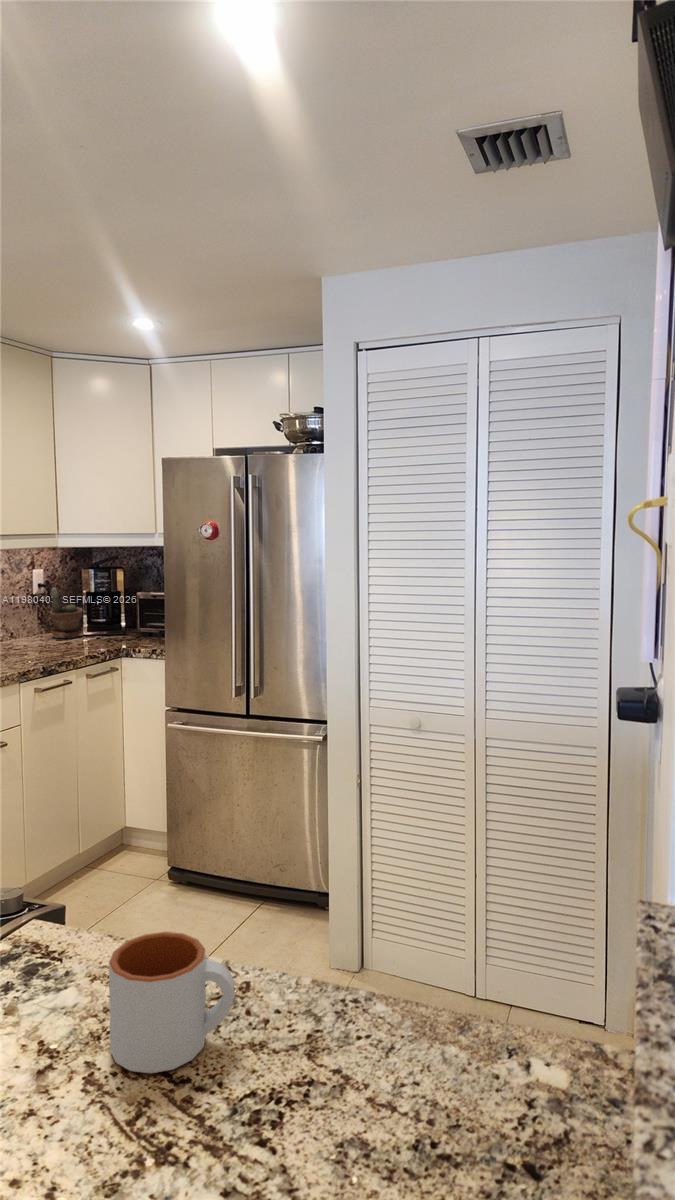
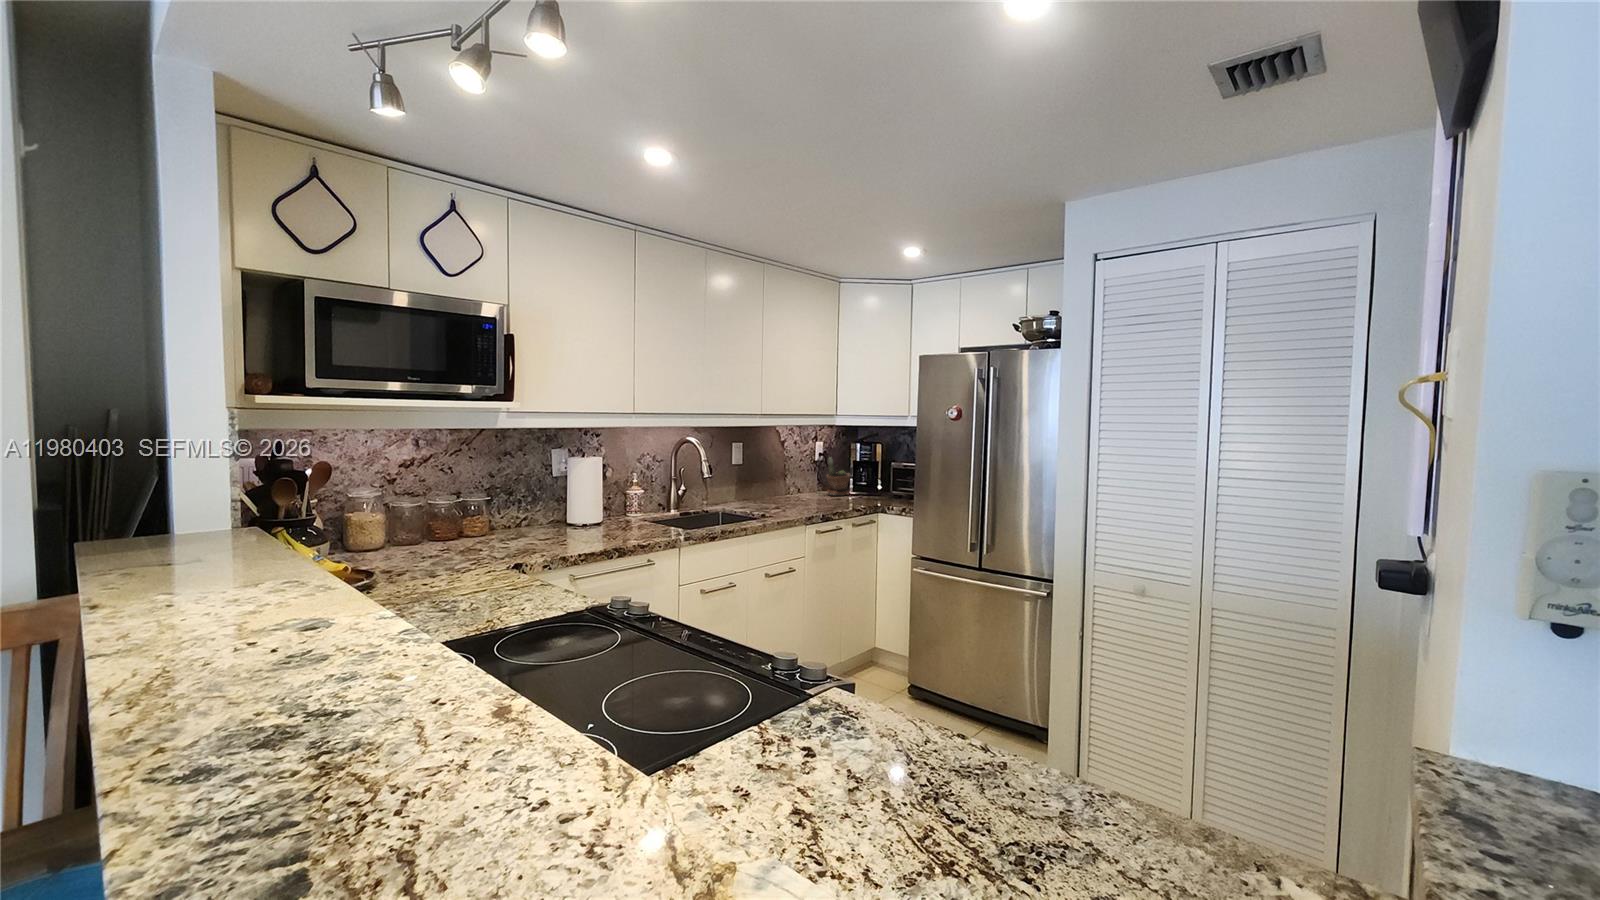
mug: present [109,932,234,1073] -> none [900,705,998,811]

